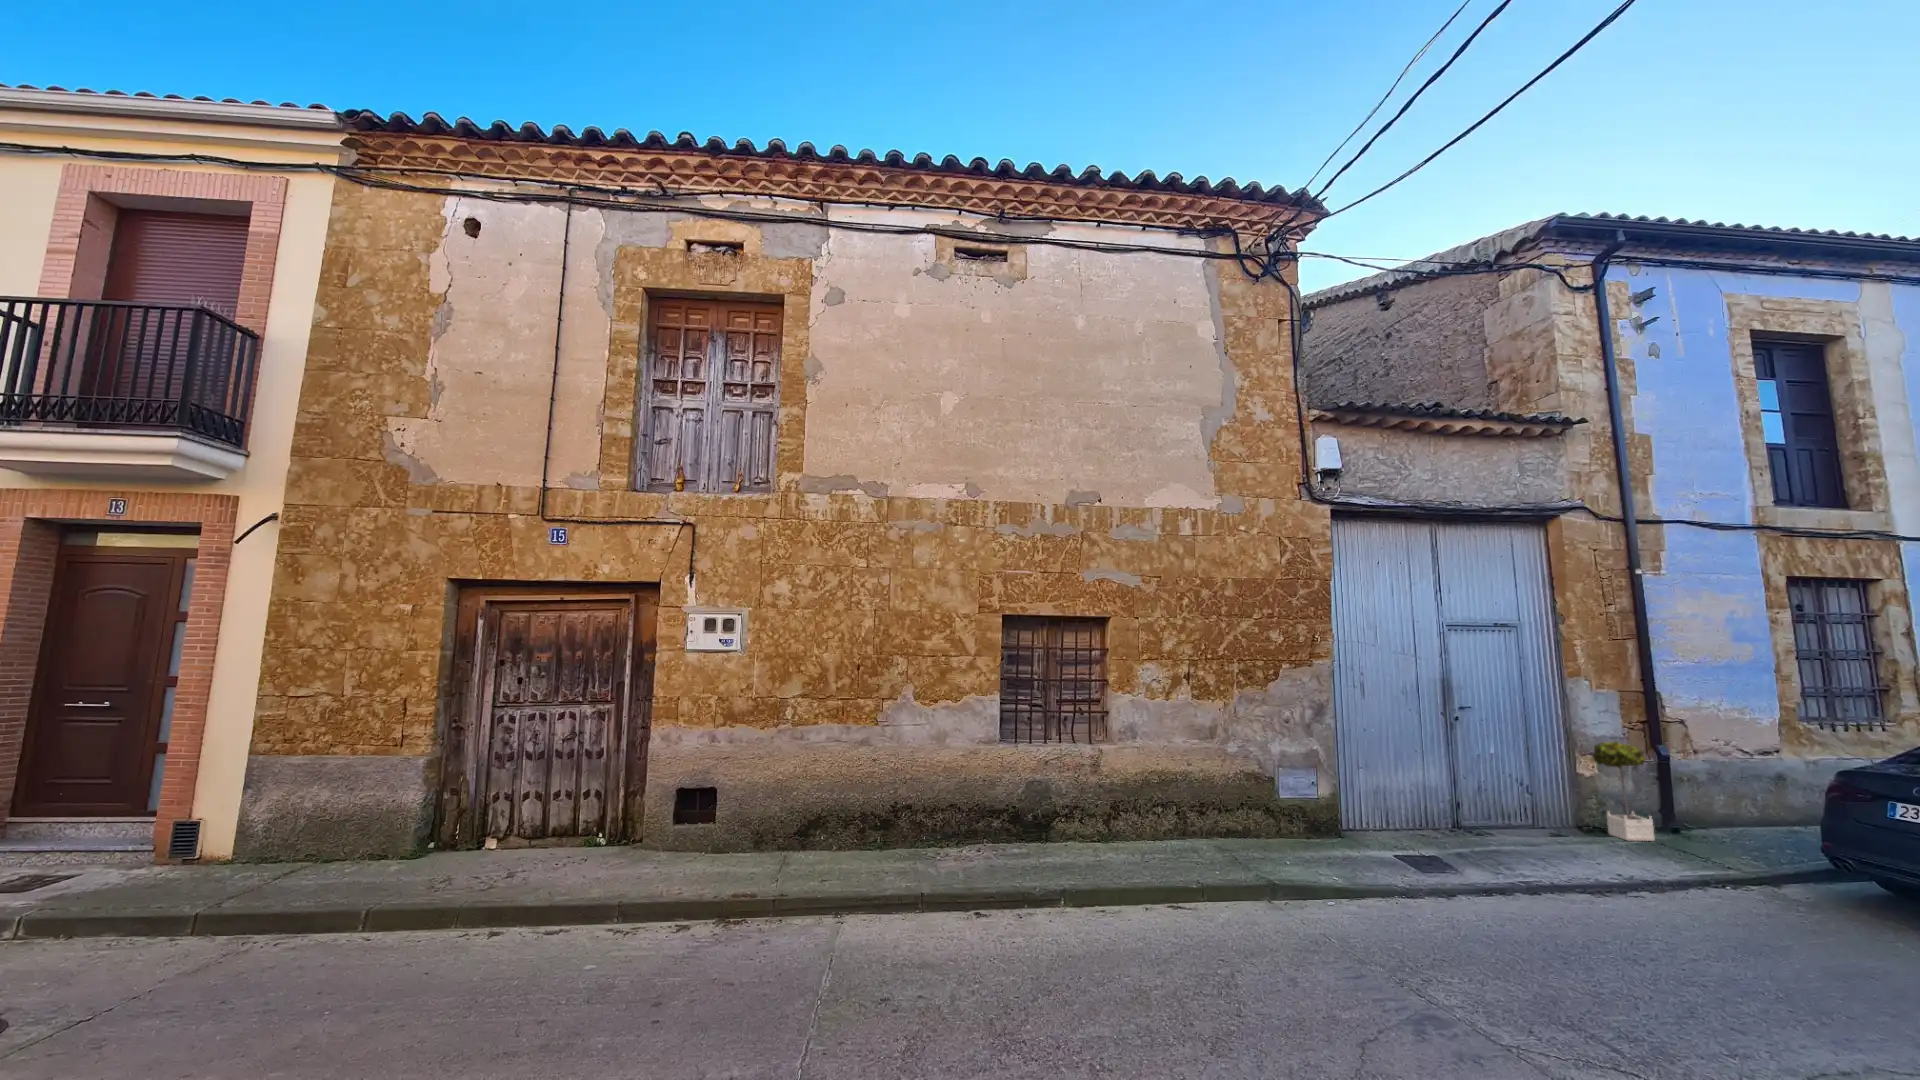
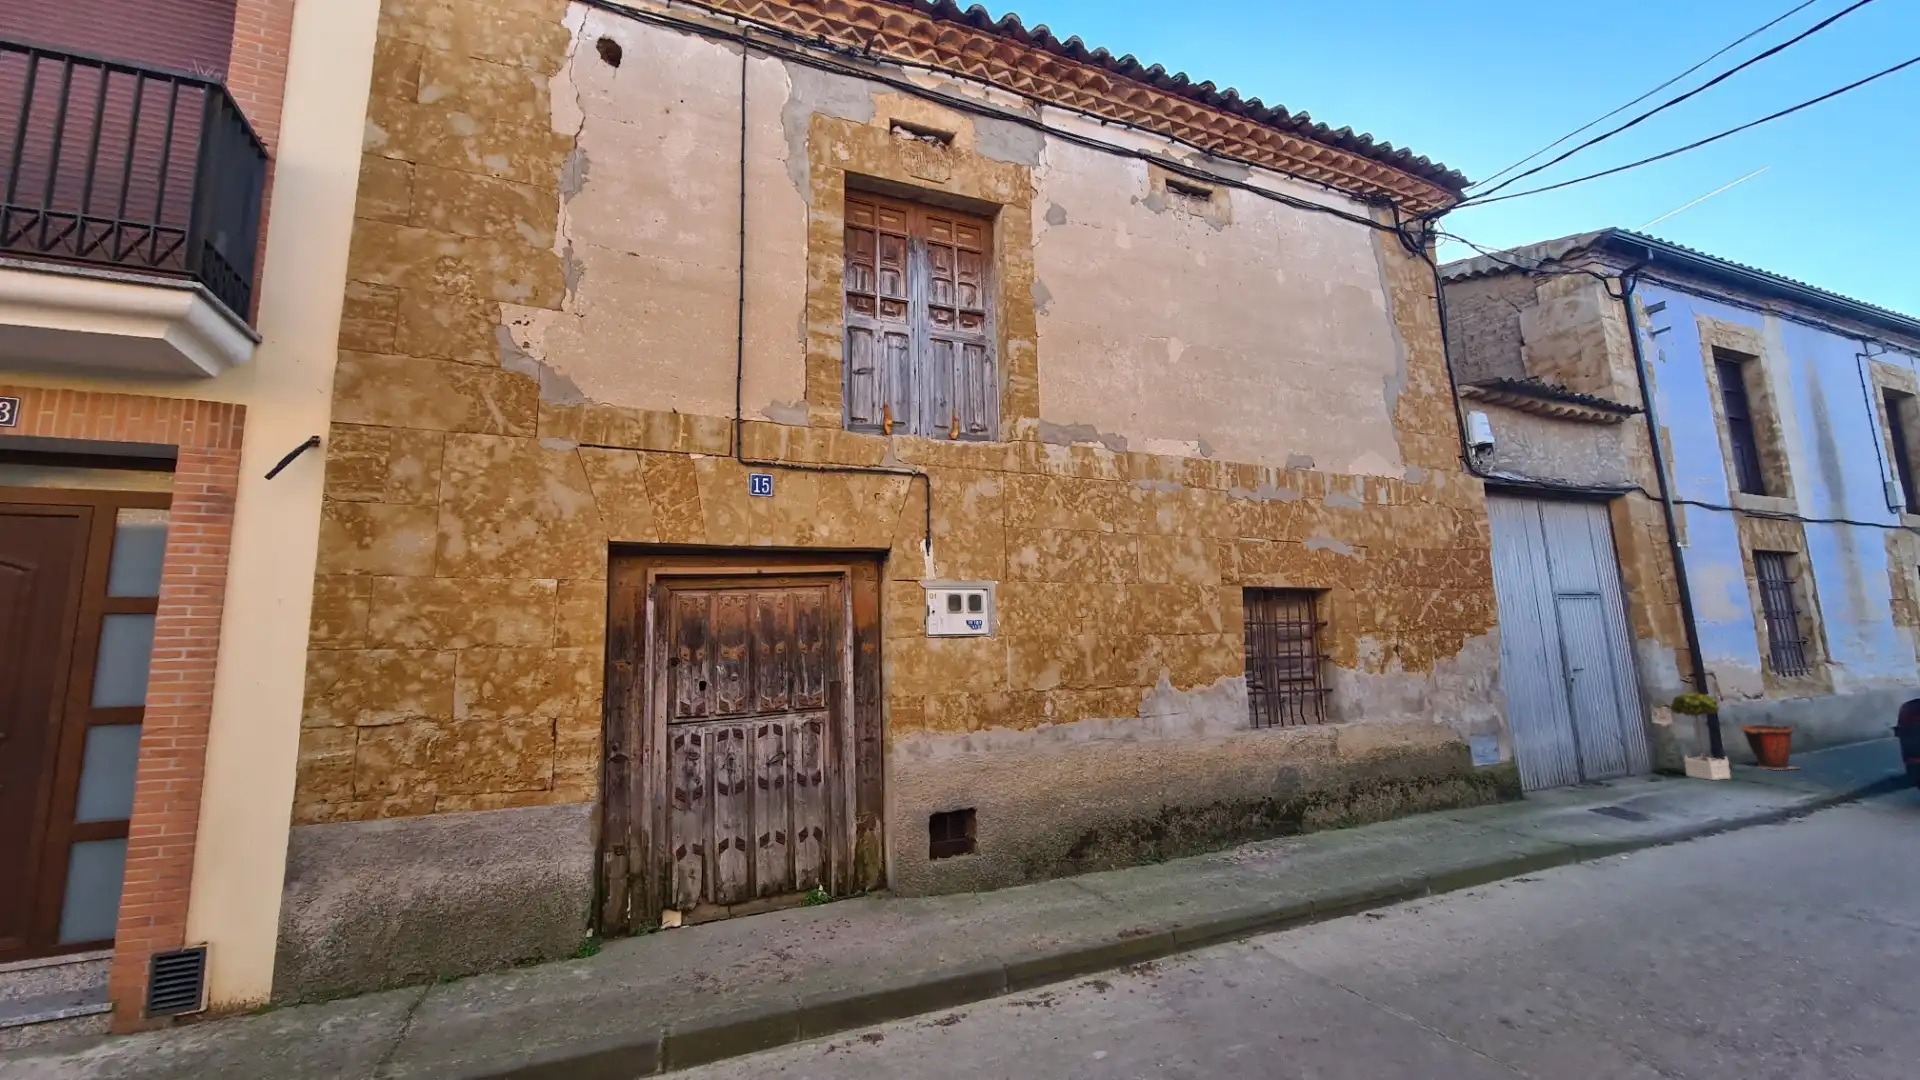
waste bin: none [1713,785,1784,839] -> present [1741,725,1794,770]

